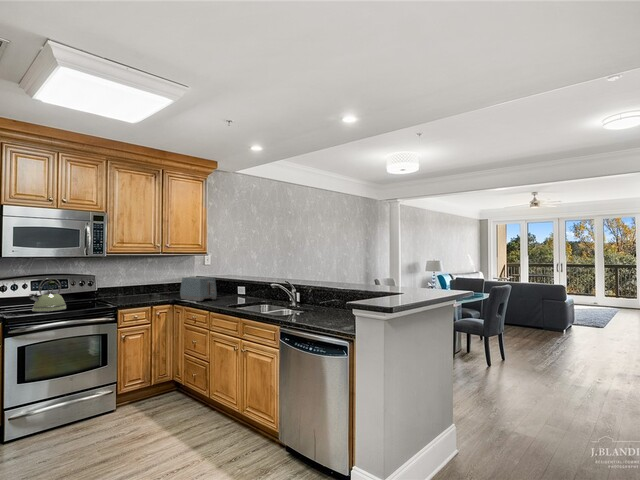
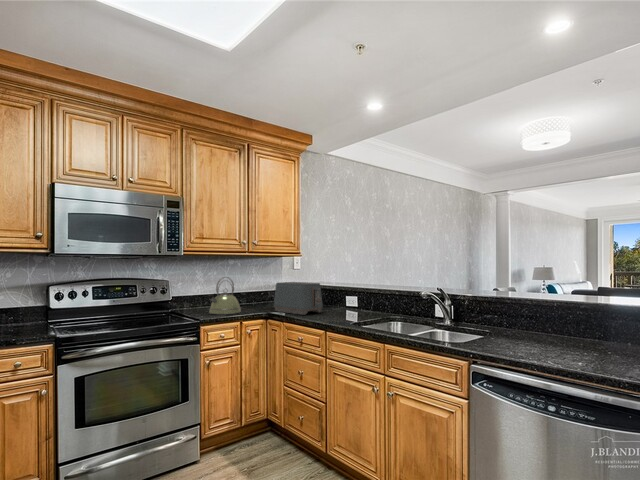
kettle: present [29,277,66,312] -> present [209,277,241,314]

